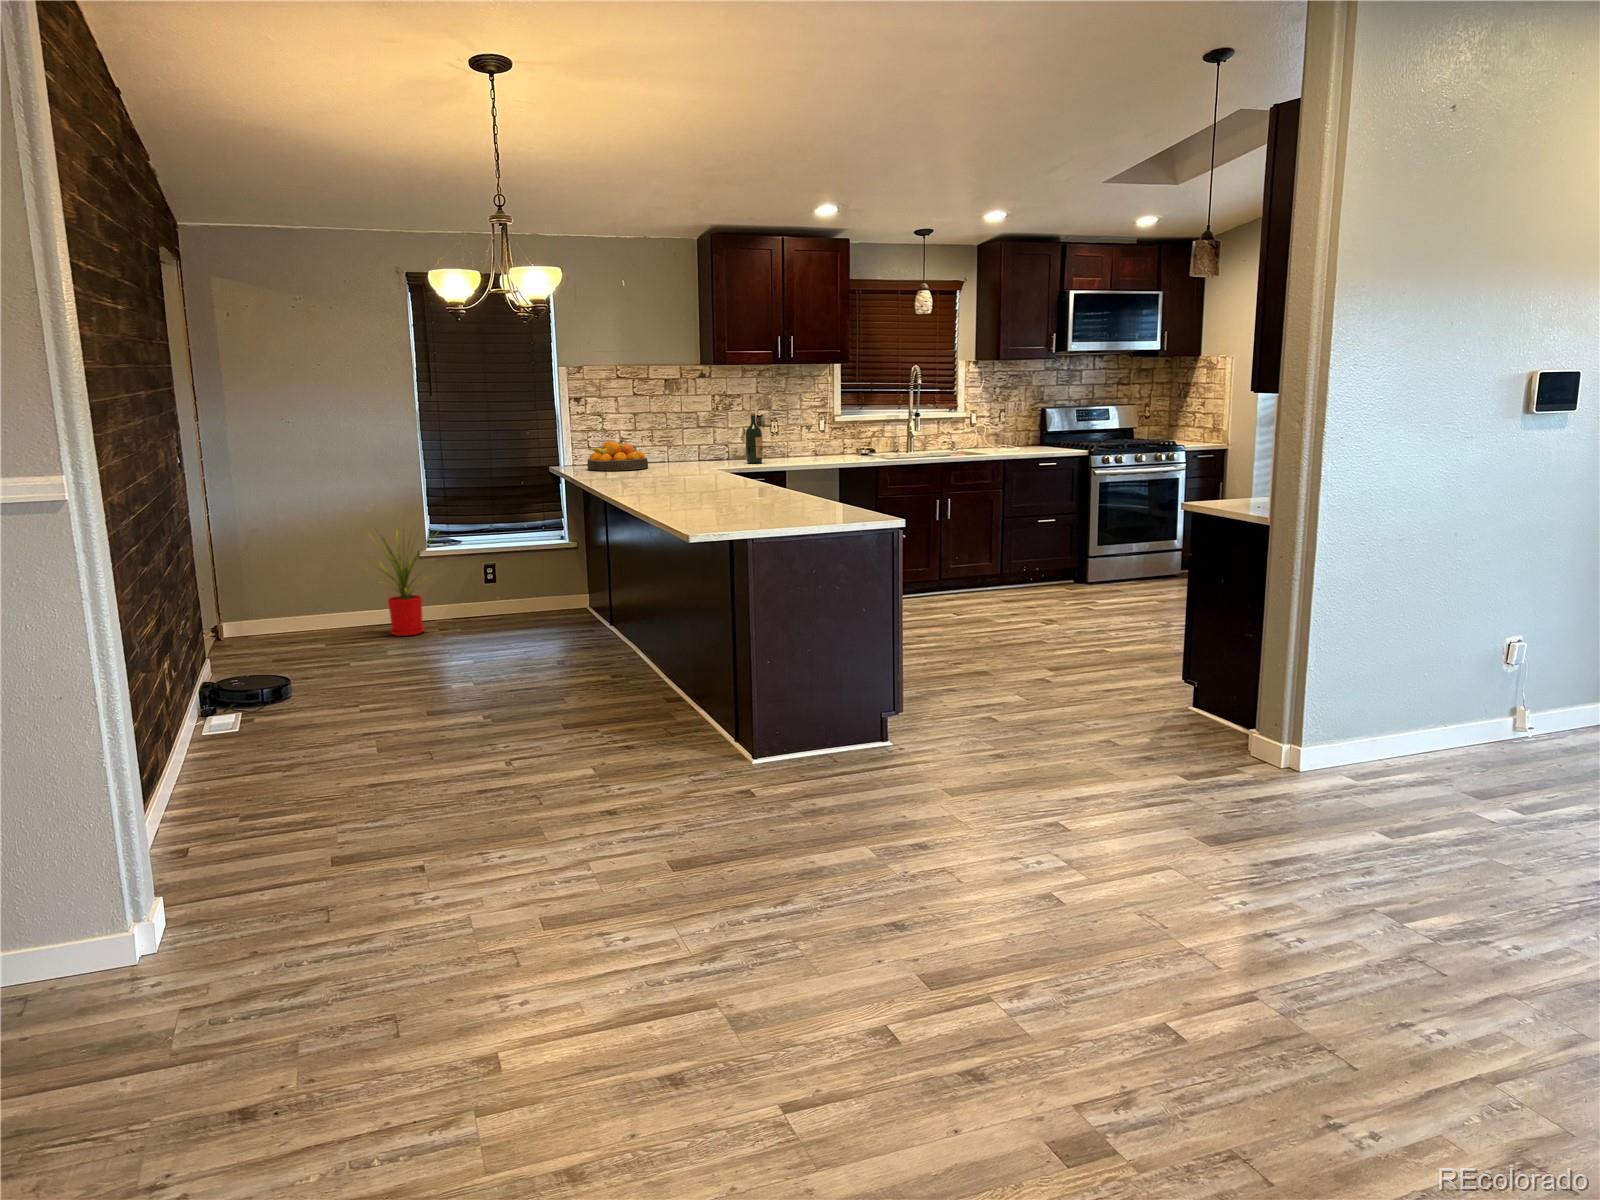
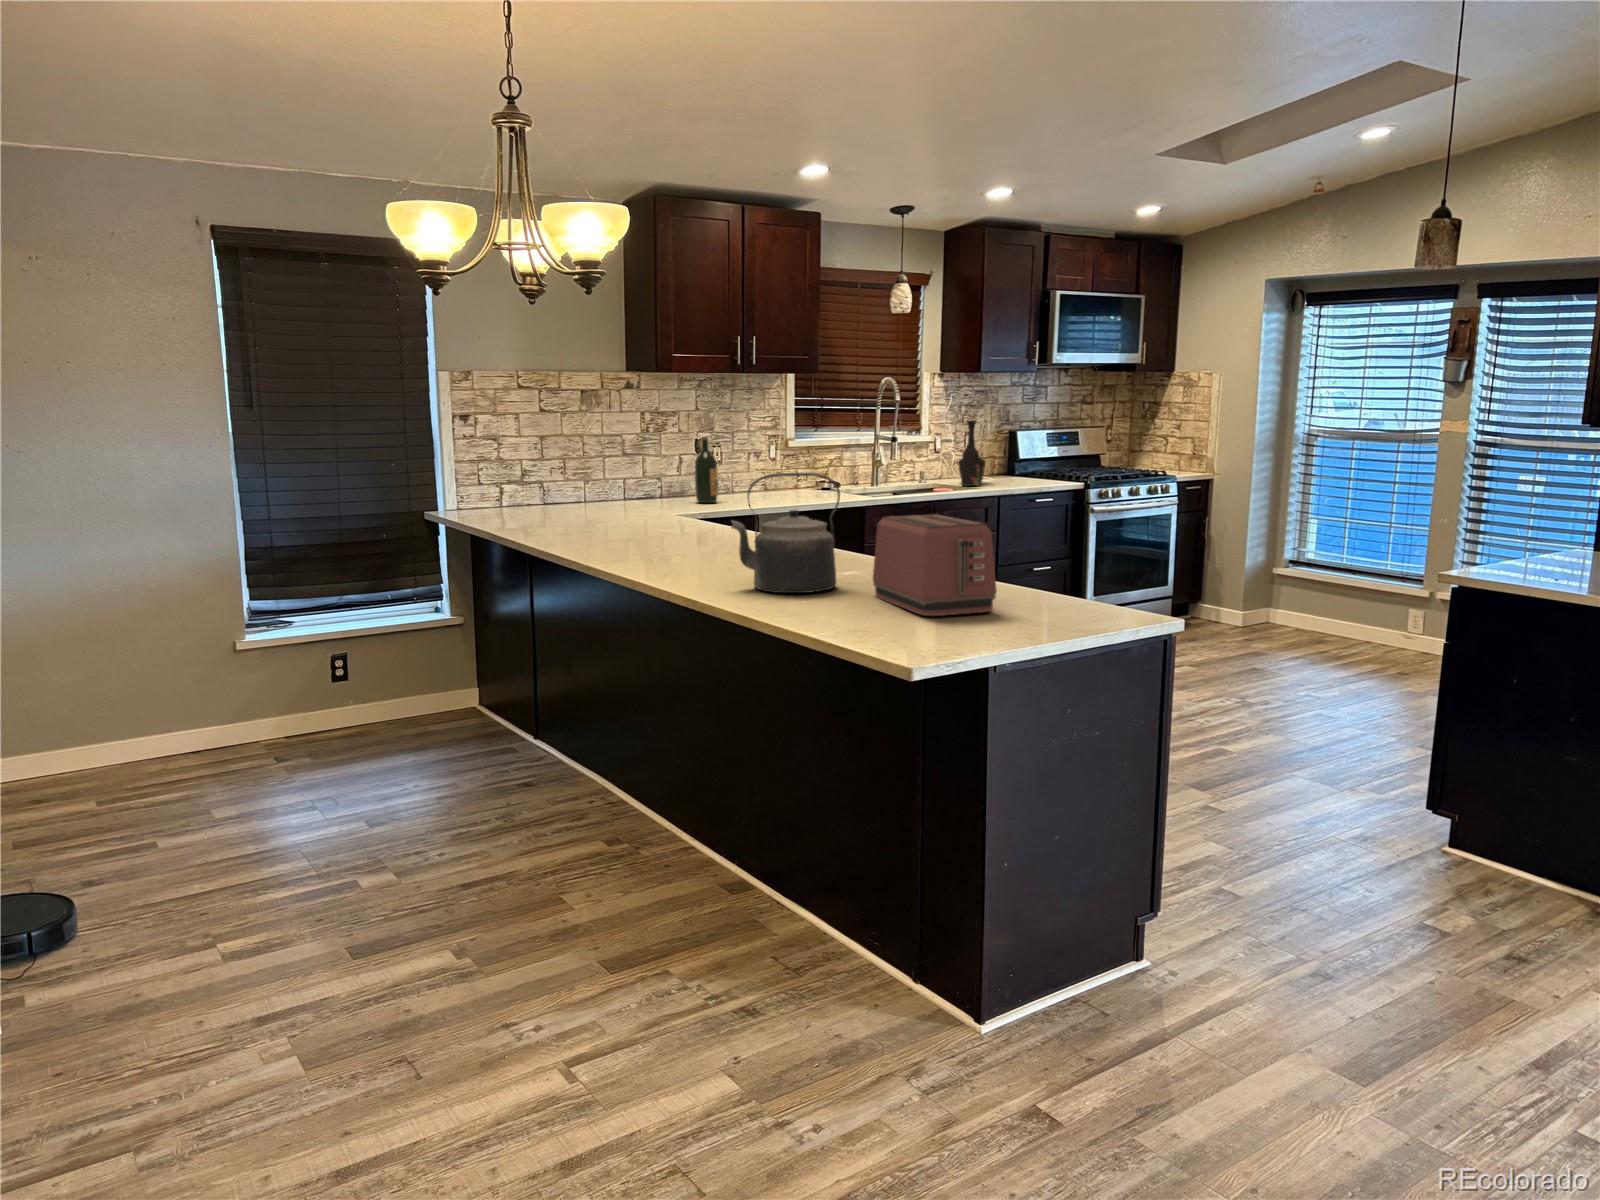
vase: none [980,399,1004,454] -> present [959,419,985,486]
kettle: none [667,433,736,509] -> present [731,473,840,593]
fruit bowl: present [587,441,648,470] -> none [486,476,573,517]
toaster: none [747,460,801,520] -> present [873,514,997,616]
house plant: present [368,525,429,636] -> none [126,586,287,773]

